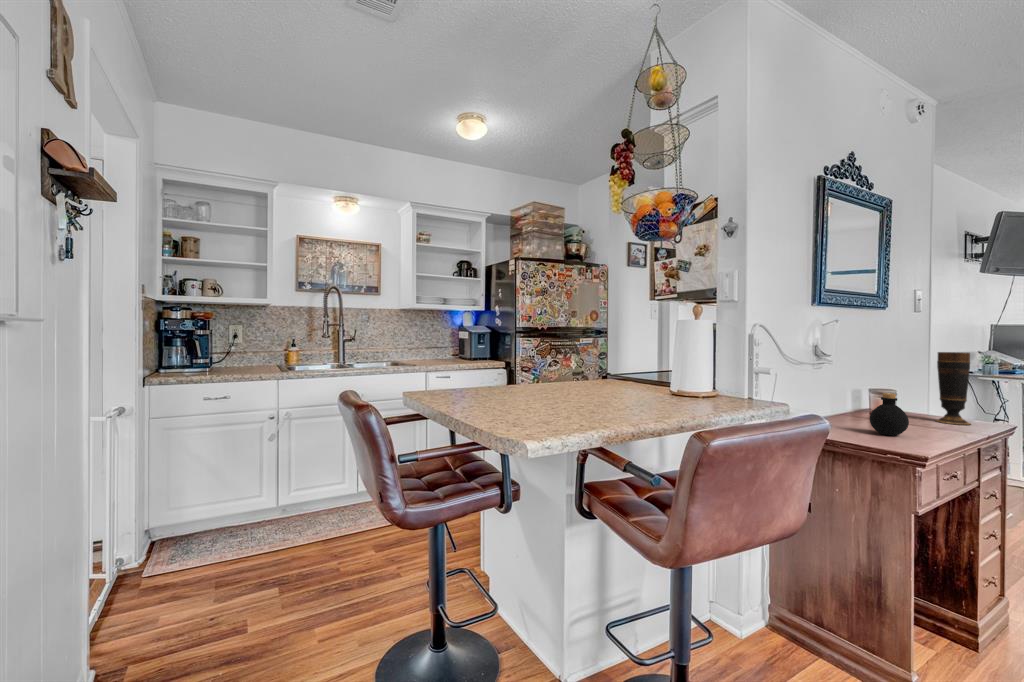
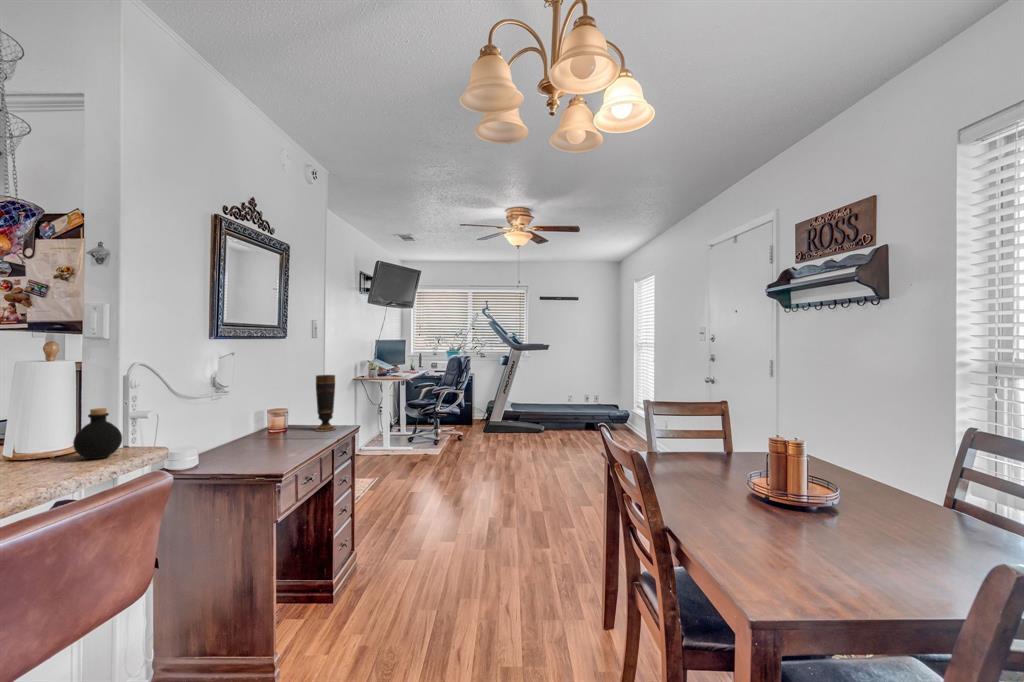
bottle: present [870,393,909,436] -> present [73,408,122,459]

